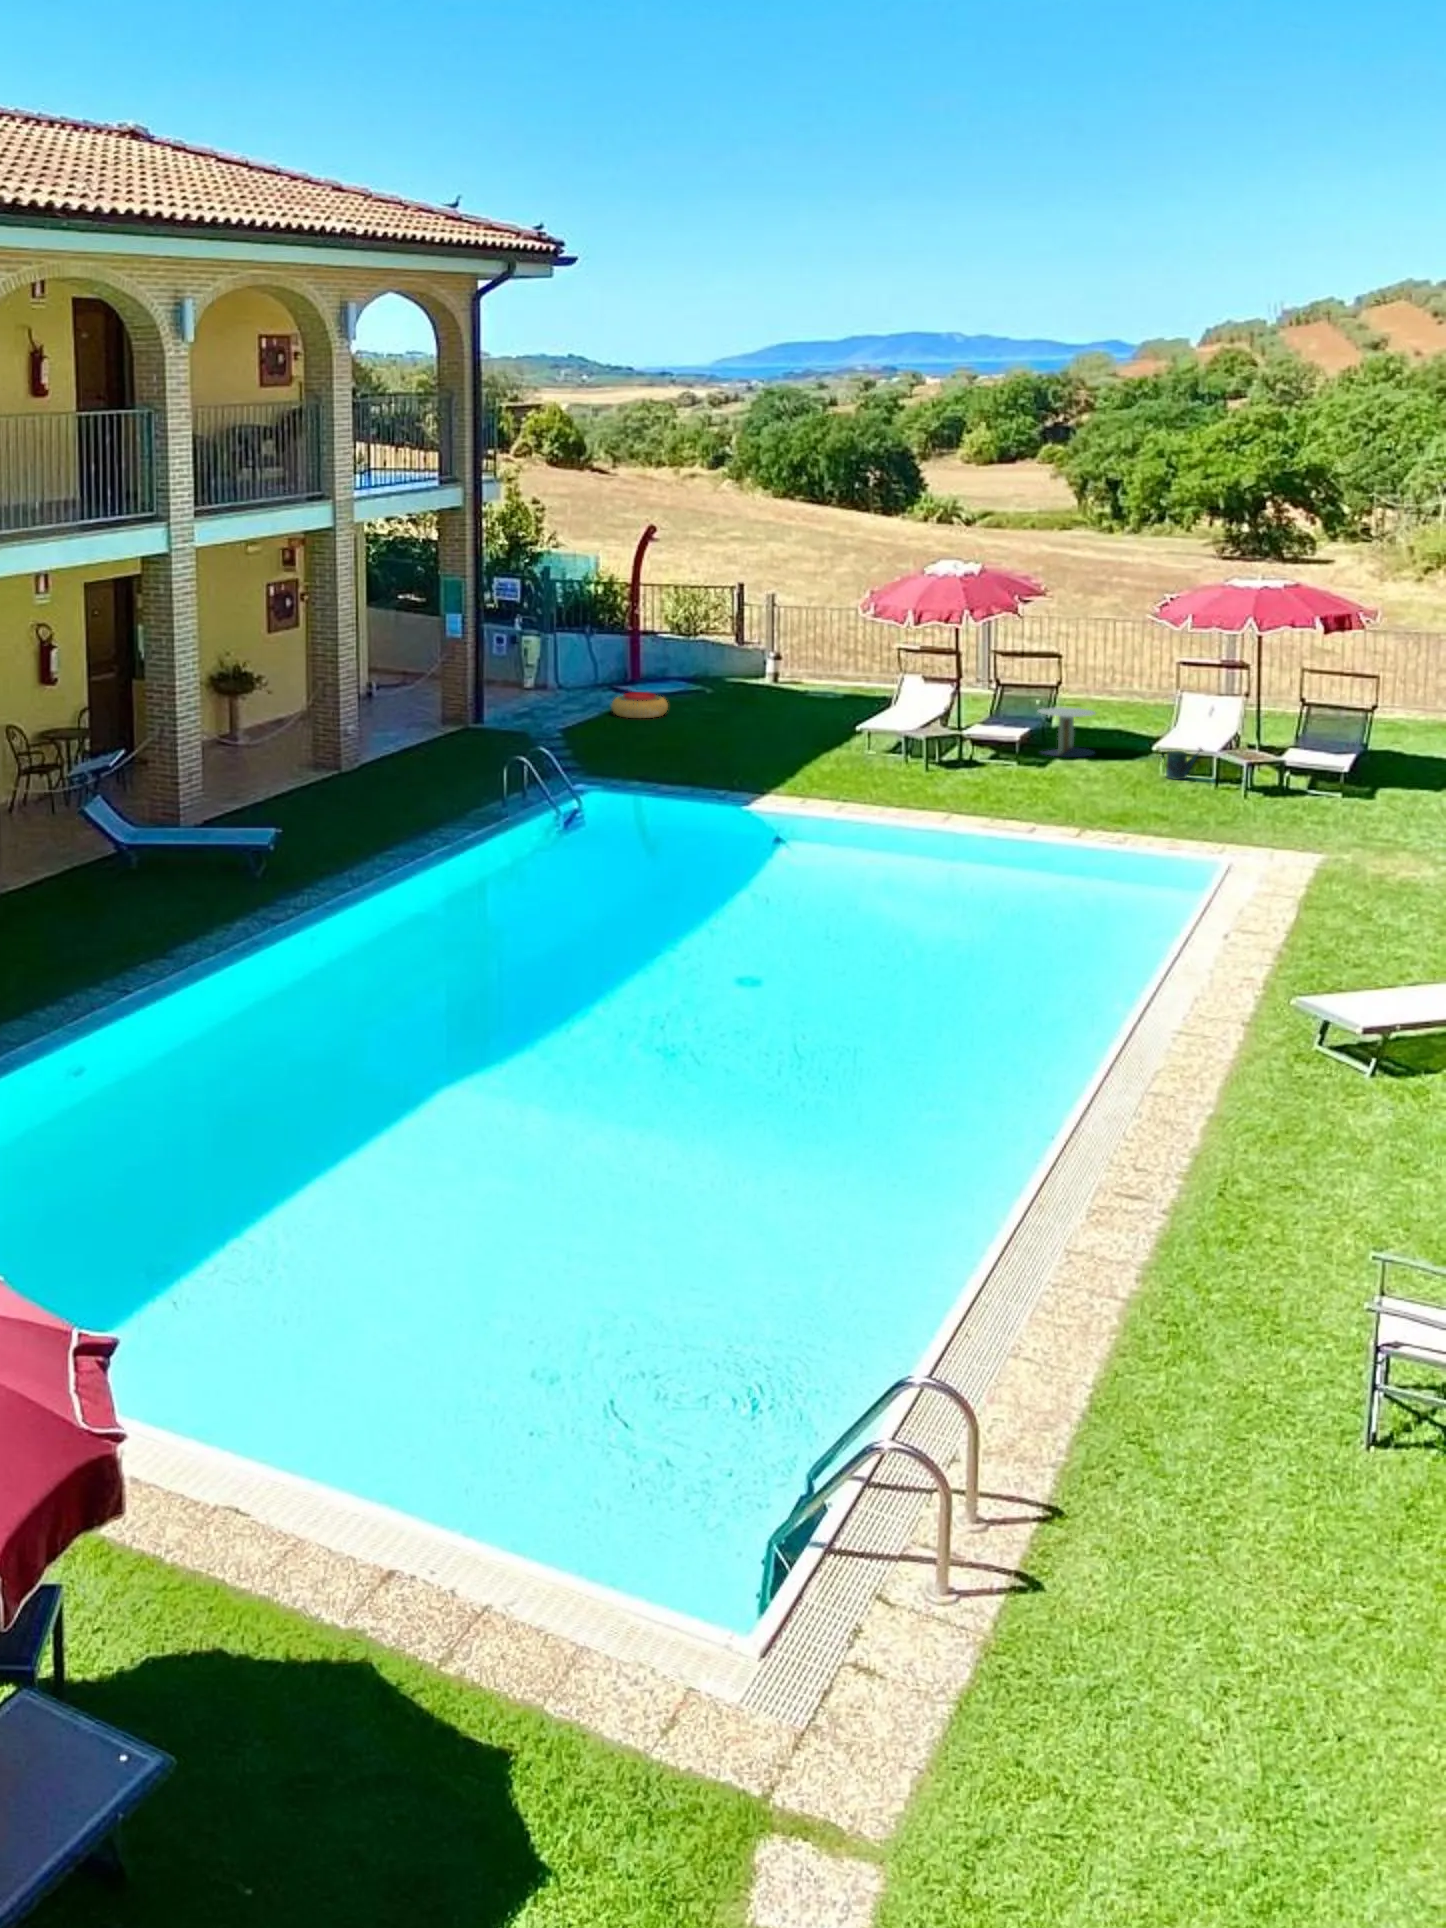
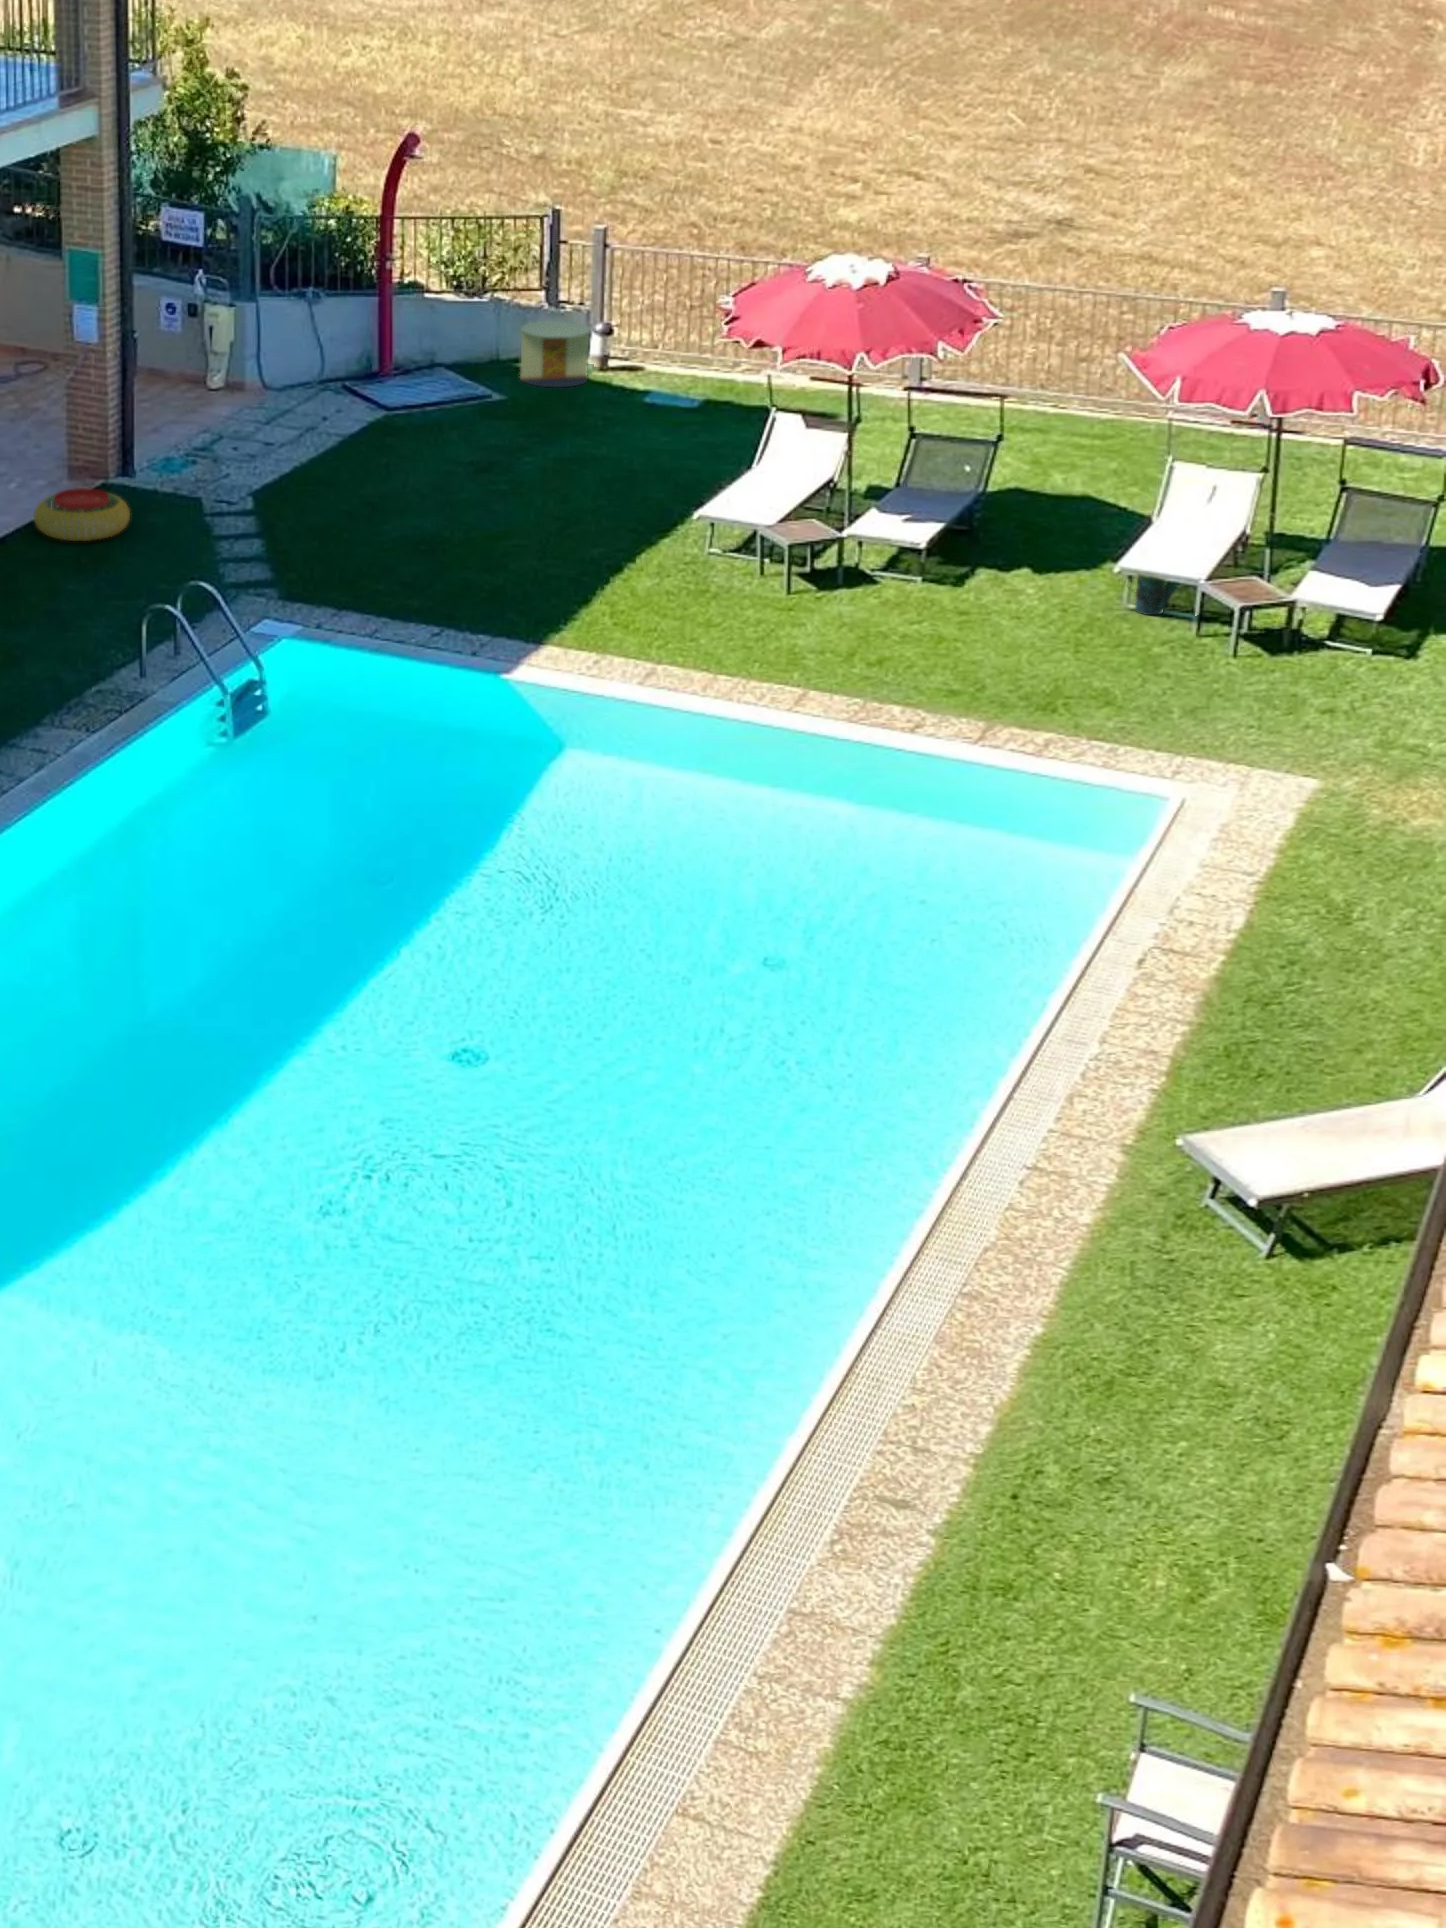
pouf: present [611,692,668,718] -> present [34,488,130,541]
side table: present [1038,707,1095,757] -> present [520,321,589,387]

